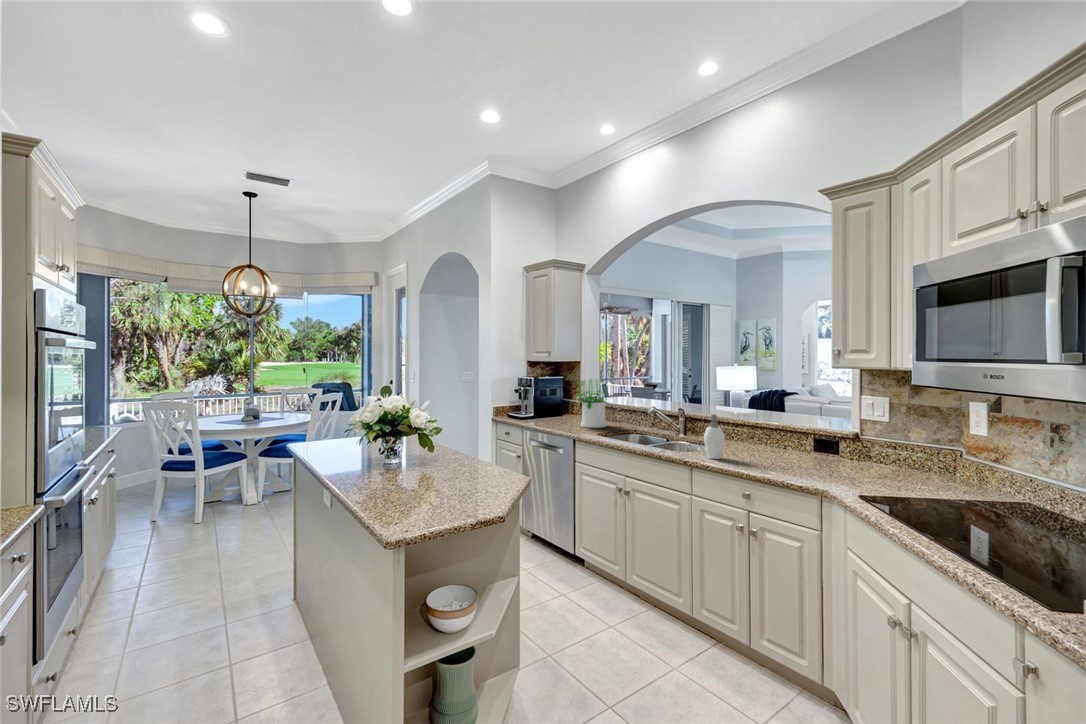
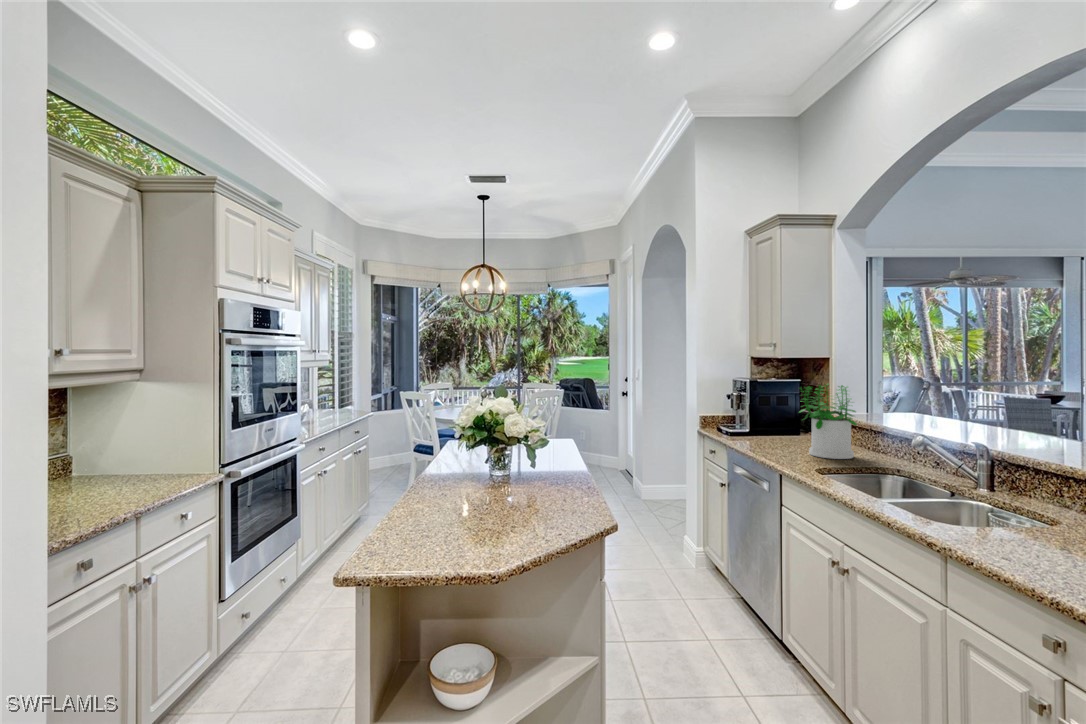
soap dispenser: present [704,414,724,459] -> none [988,464,1054,556]

